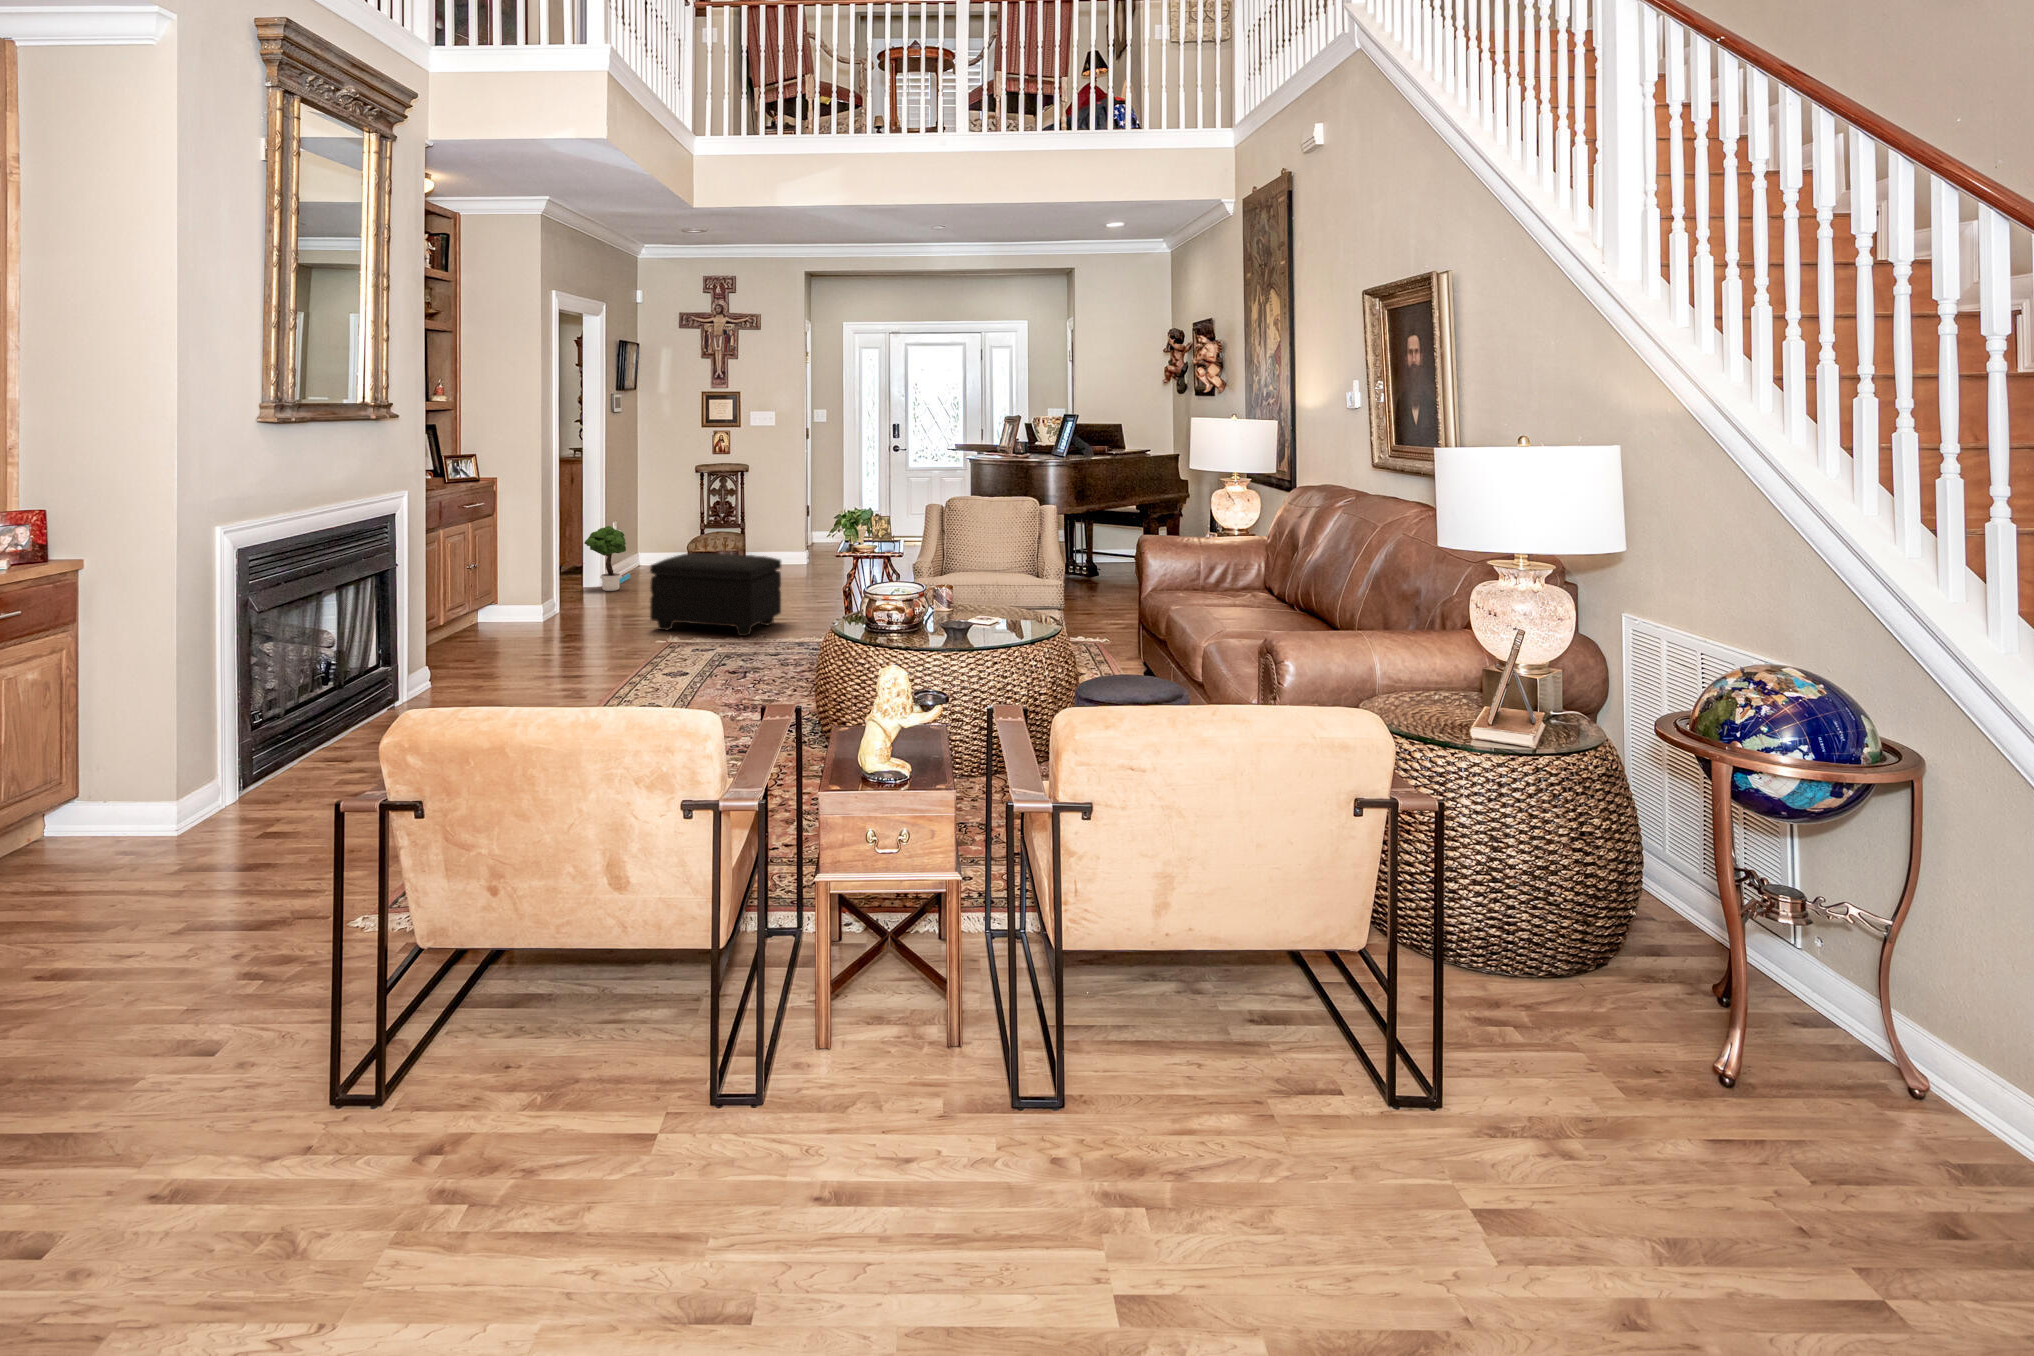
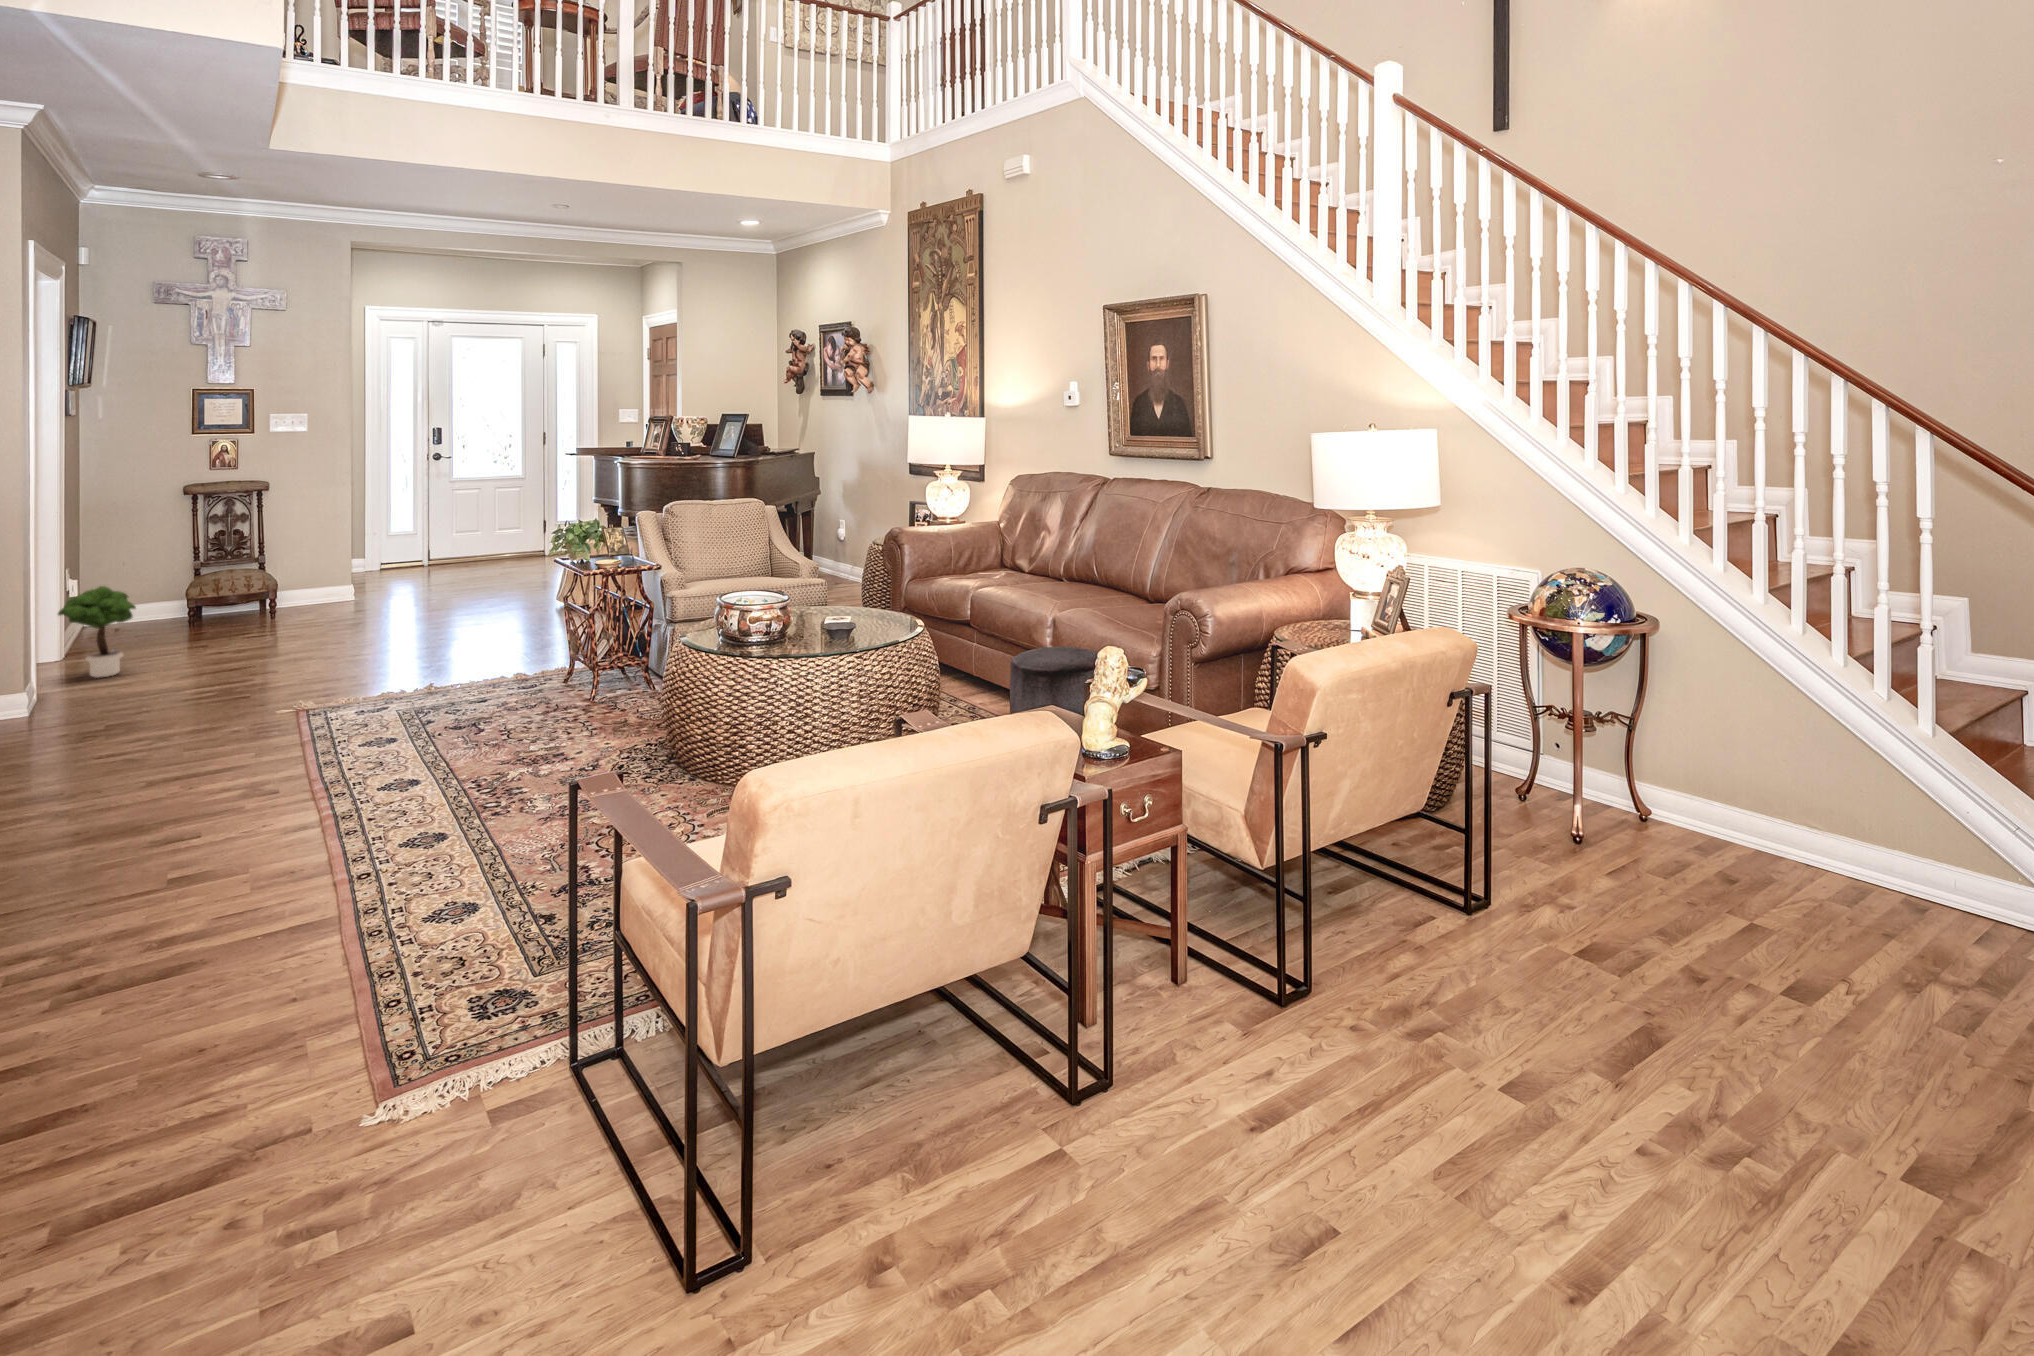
footstool: present [650,553,781,636] -> none [261,600,440,713]

